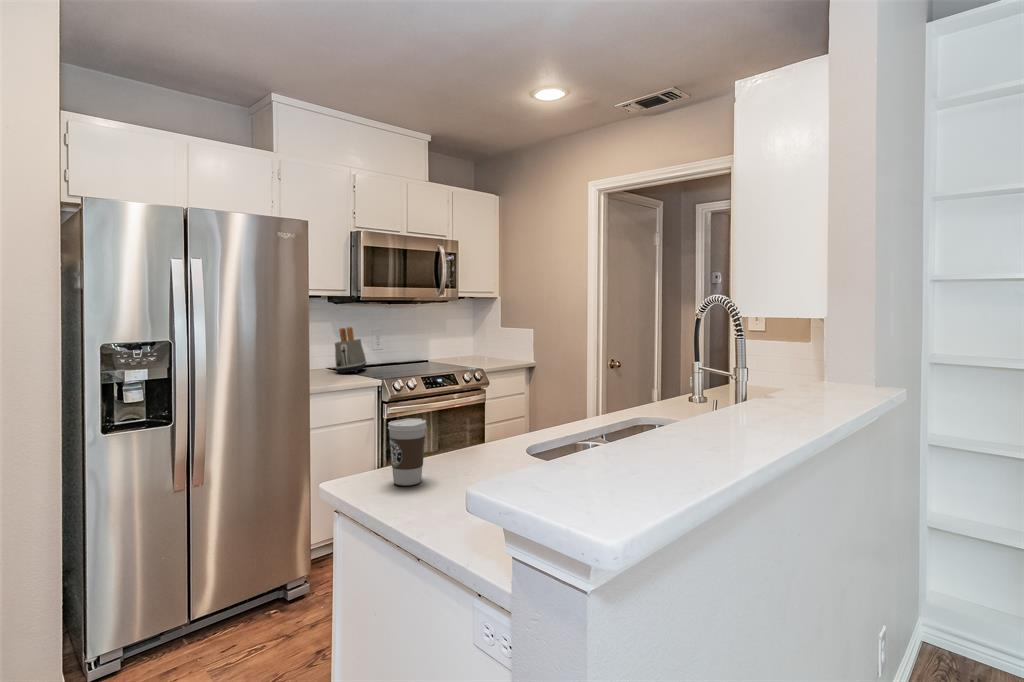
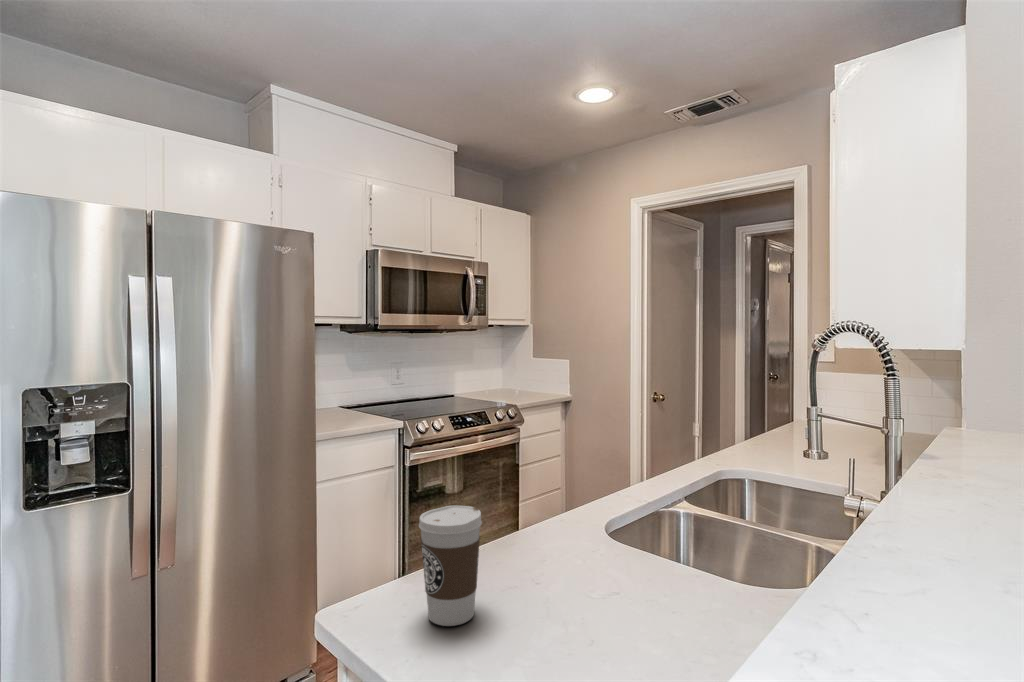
toaster: present [335,327,366,373] -> none [348,359,385,413]

